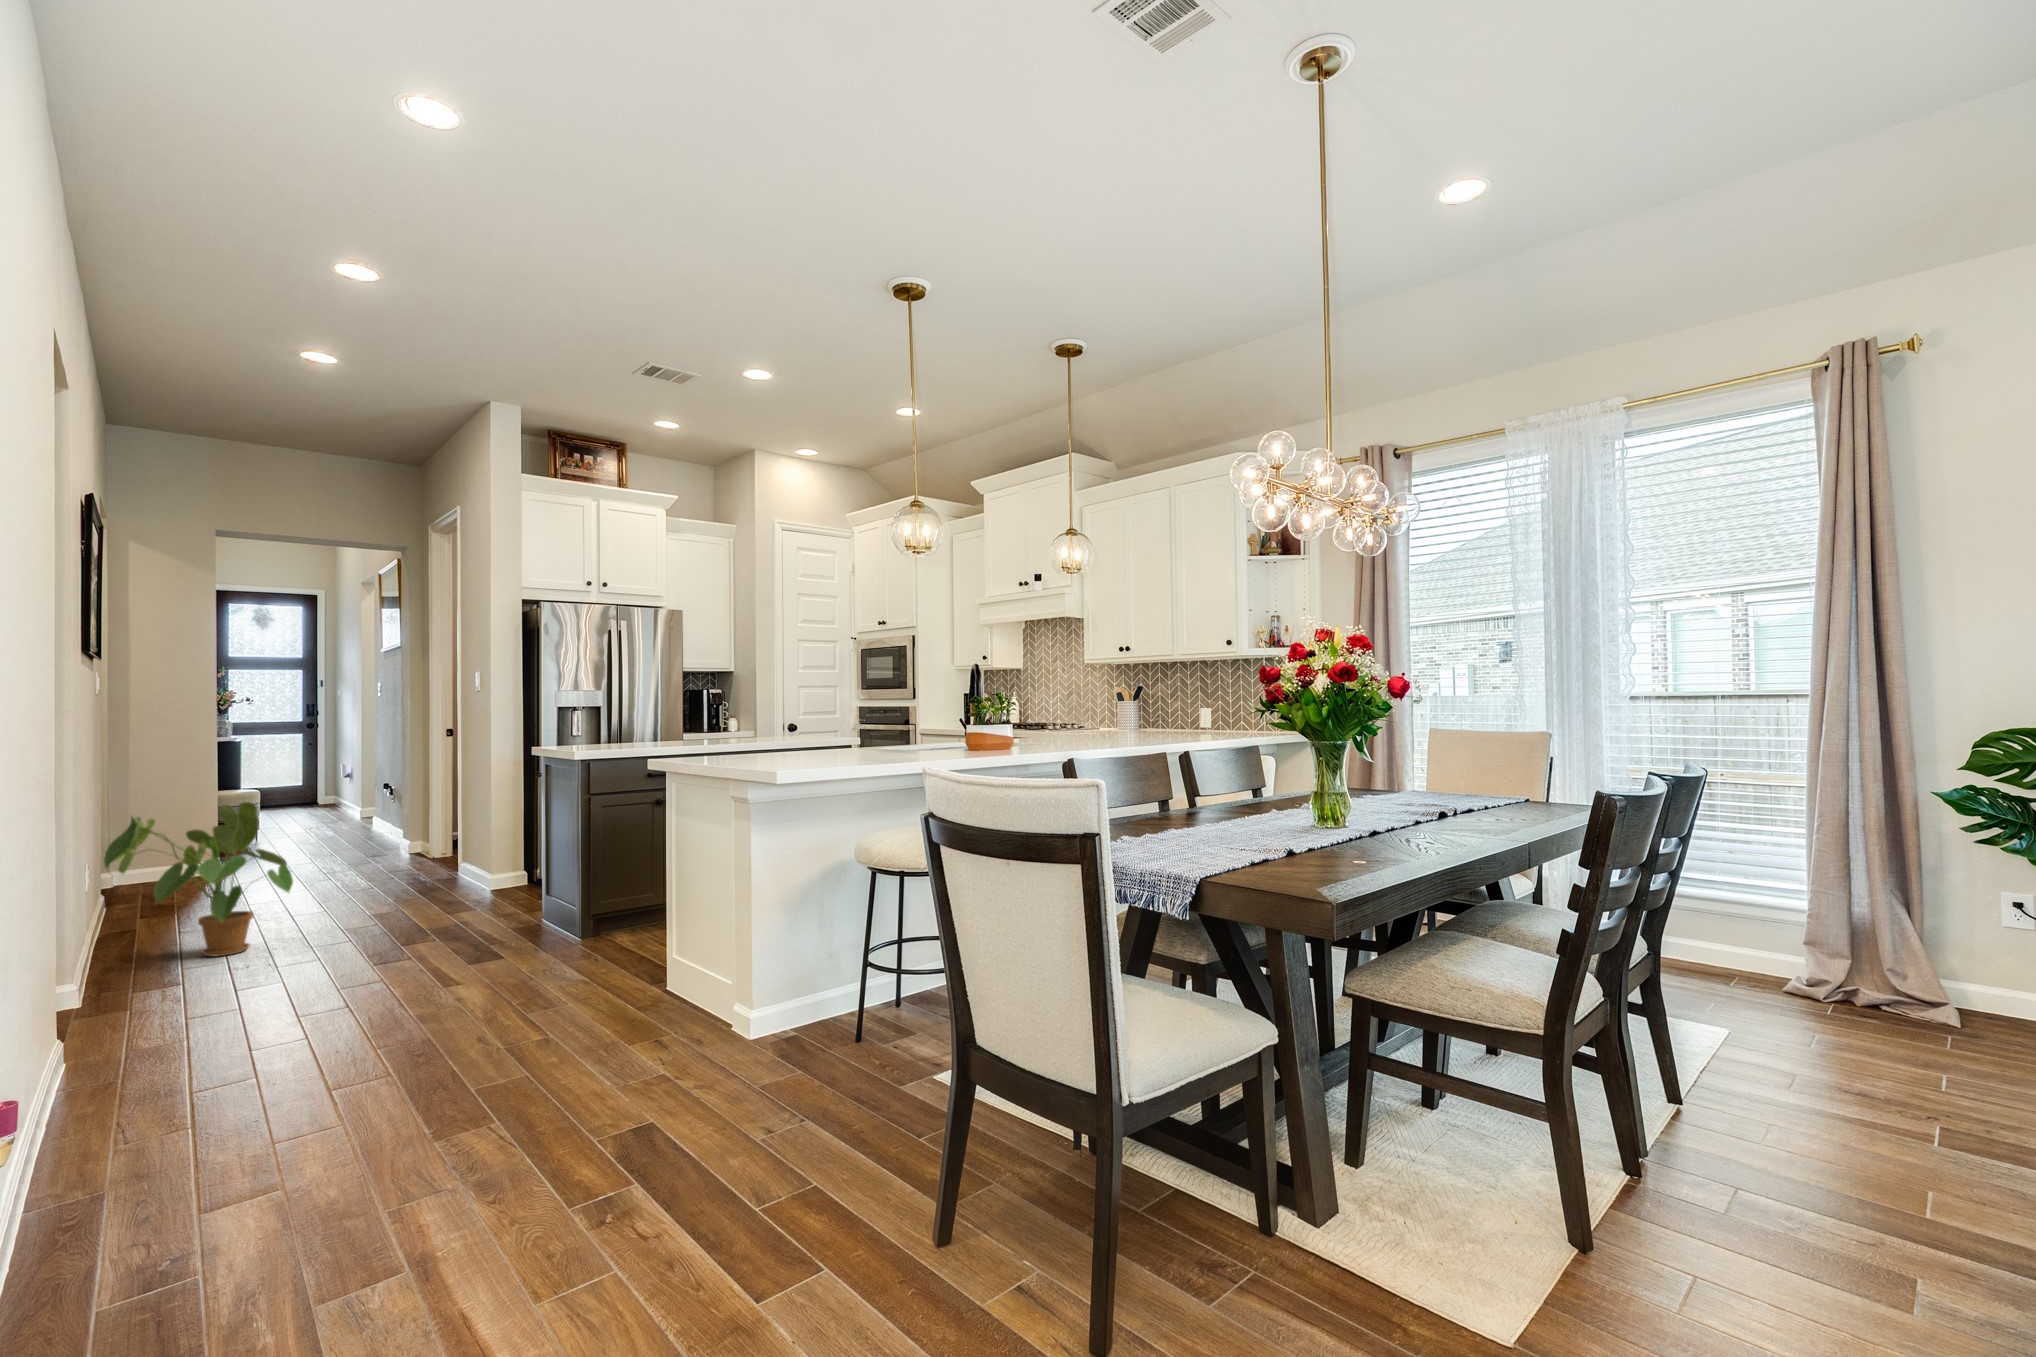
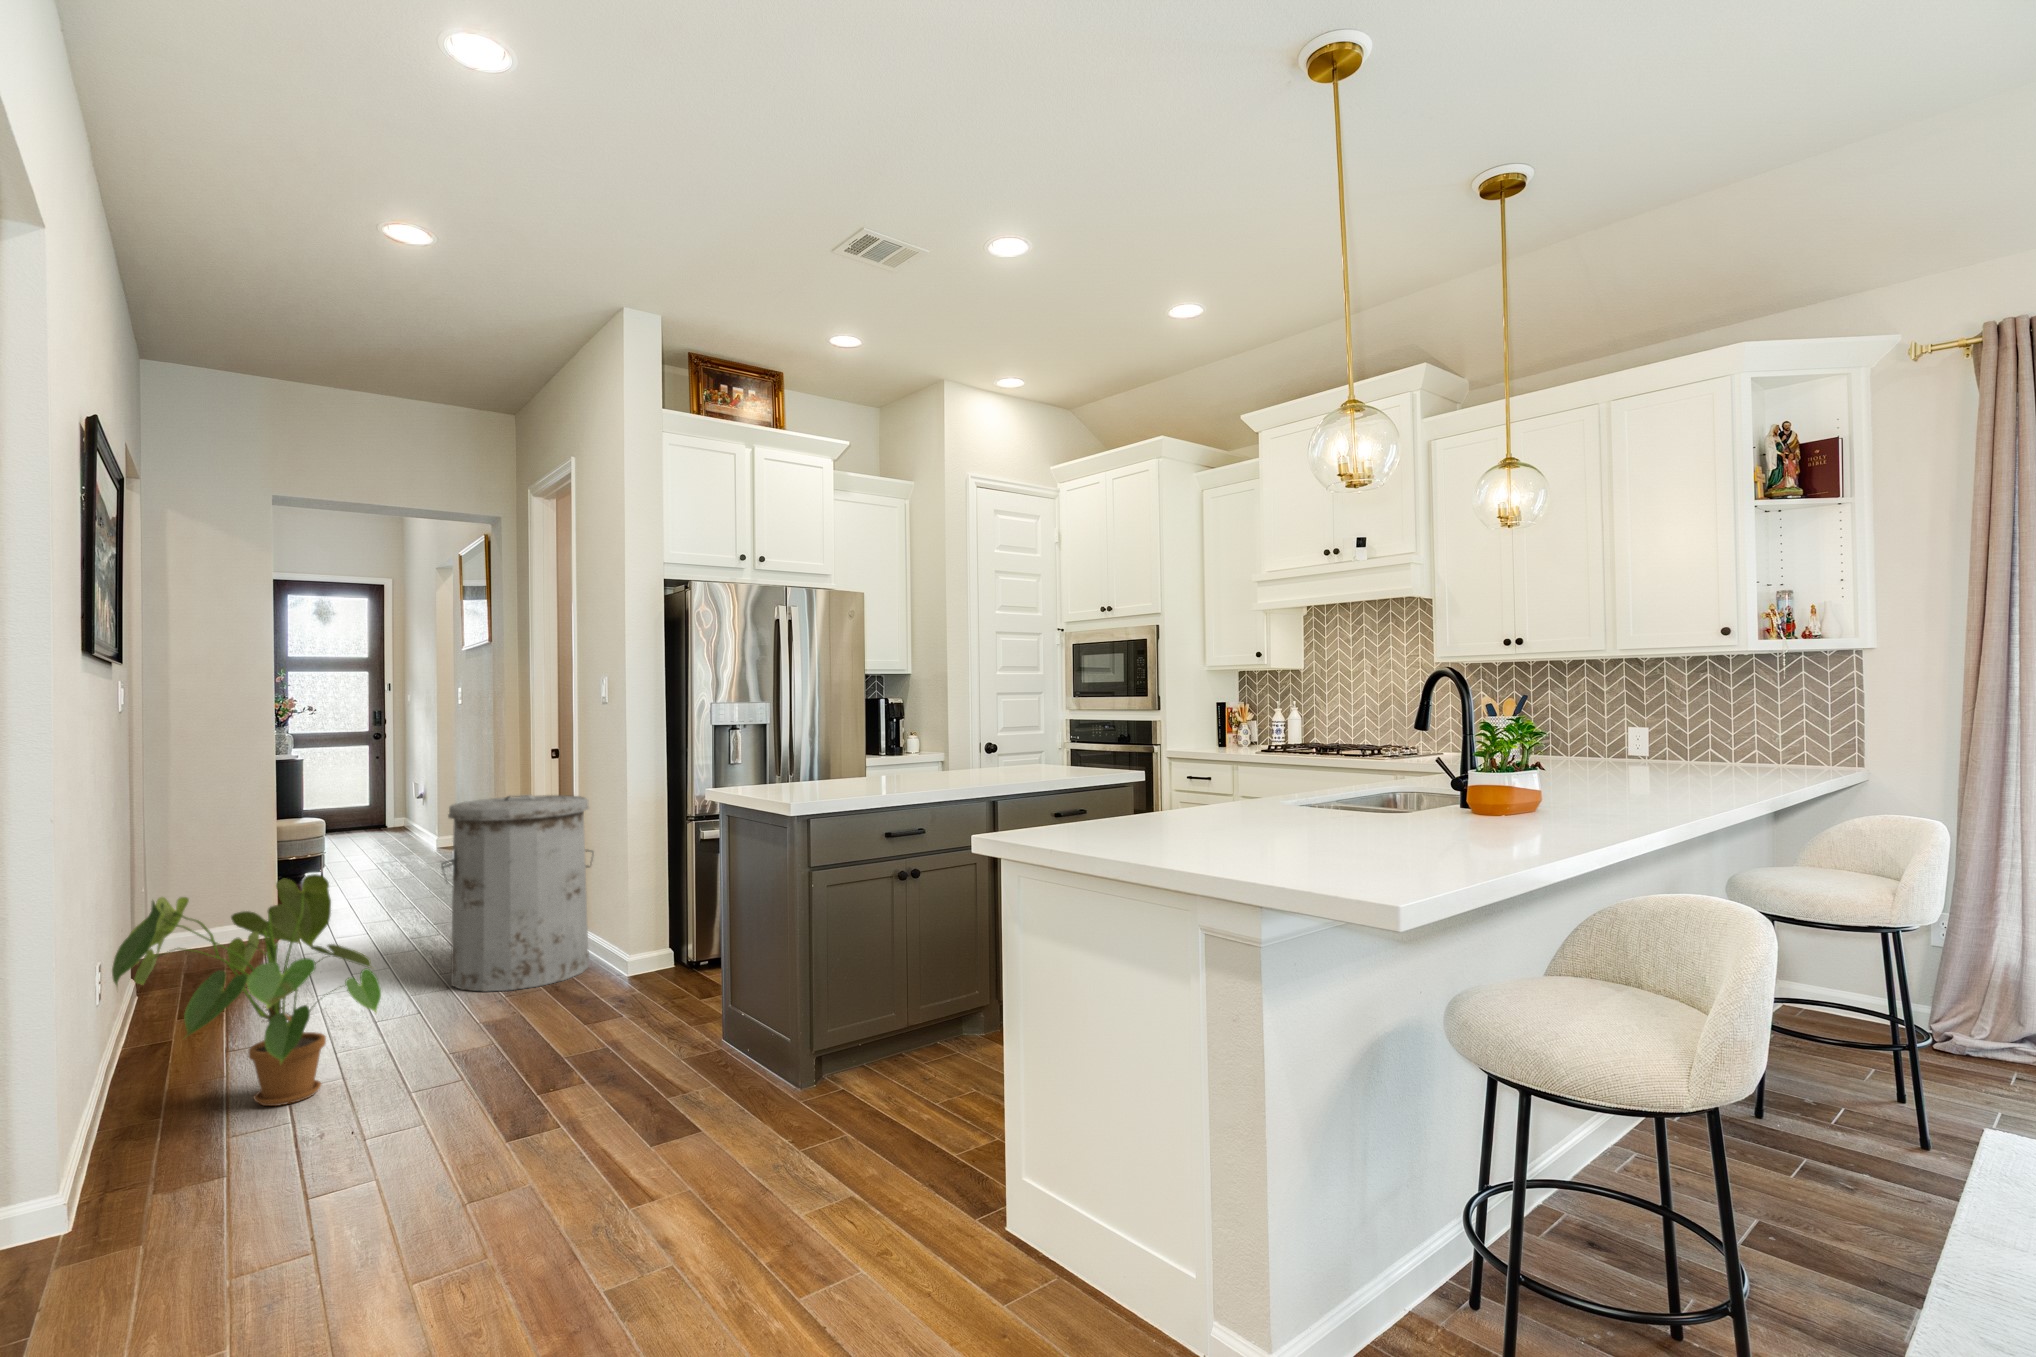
trash can: none [347,758,468,900] -> present [441,795,593,991]

